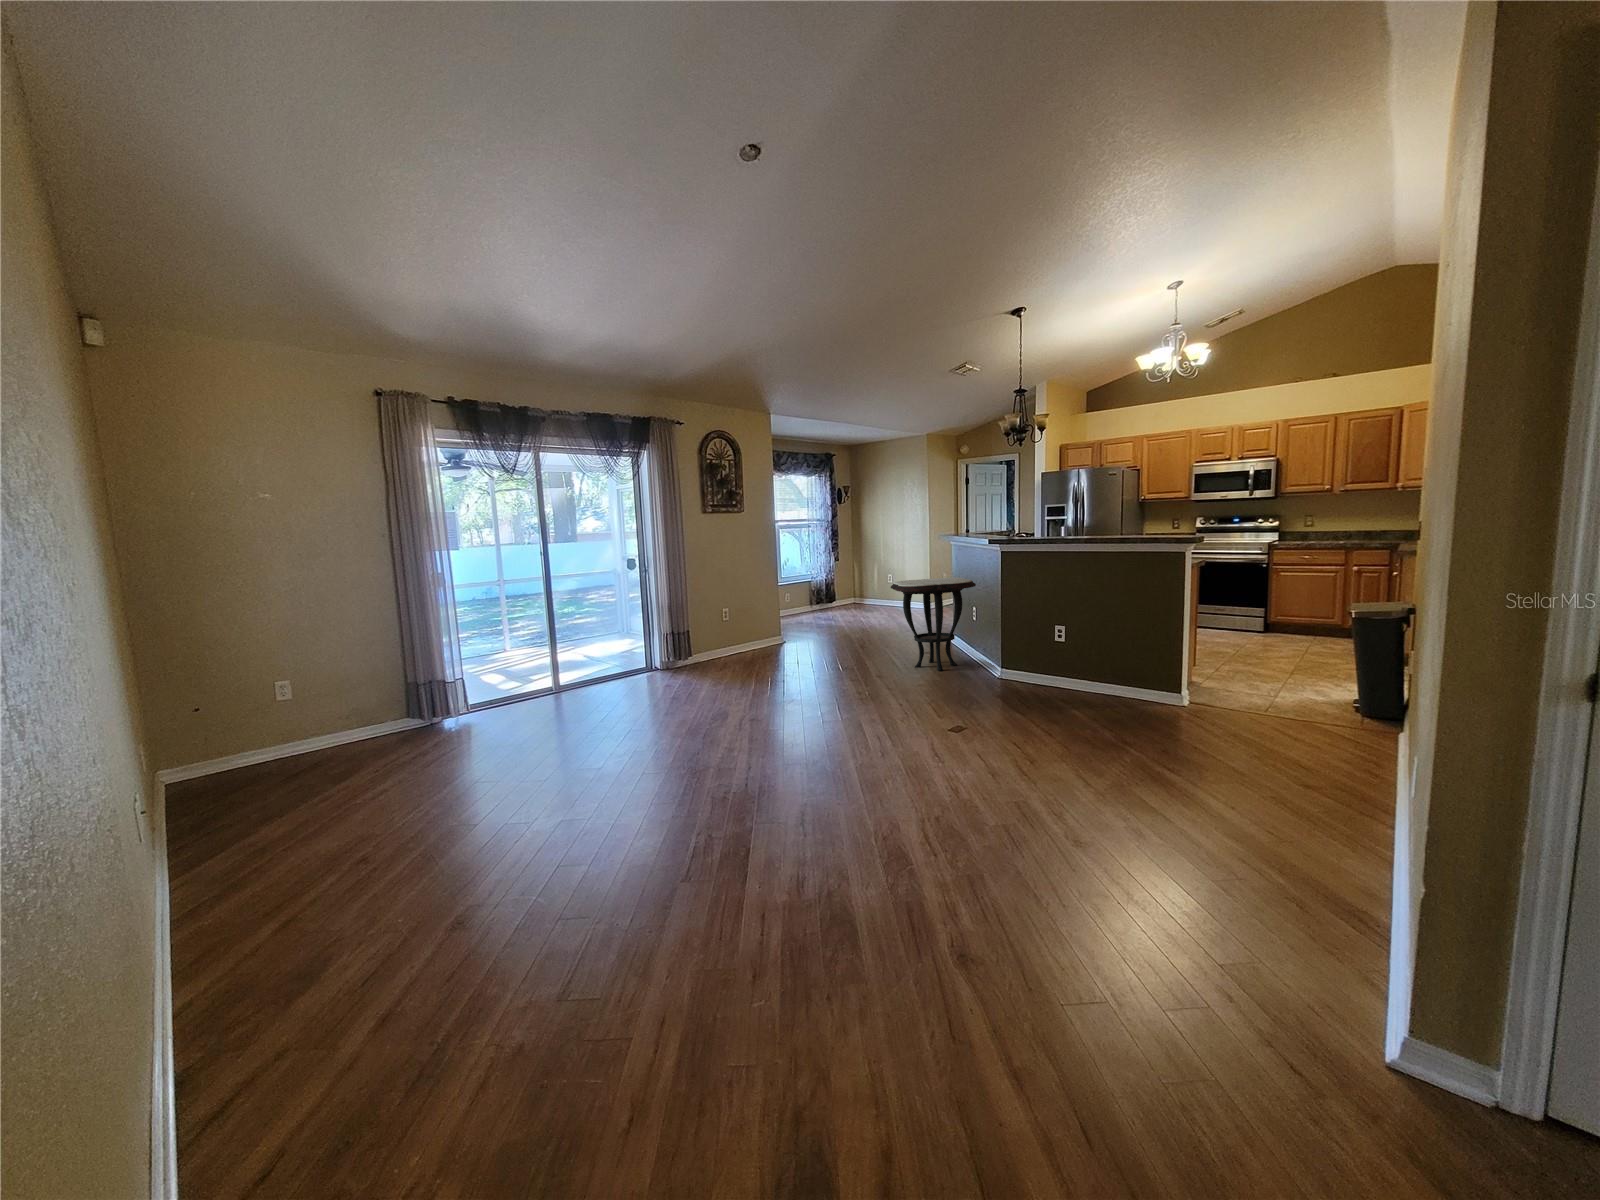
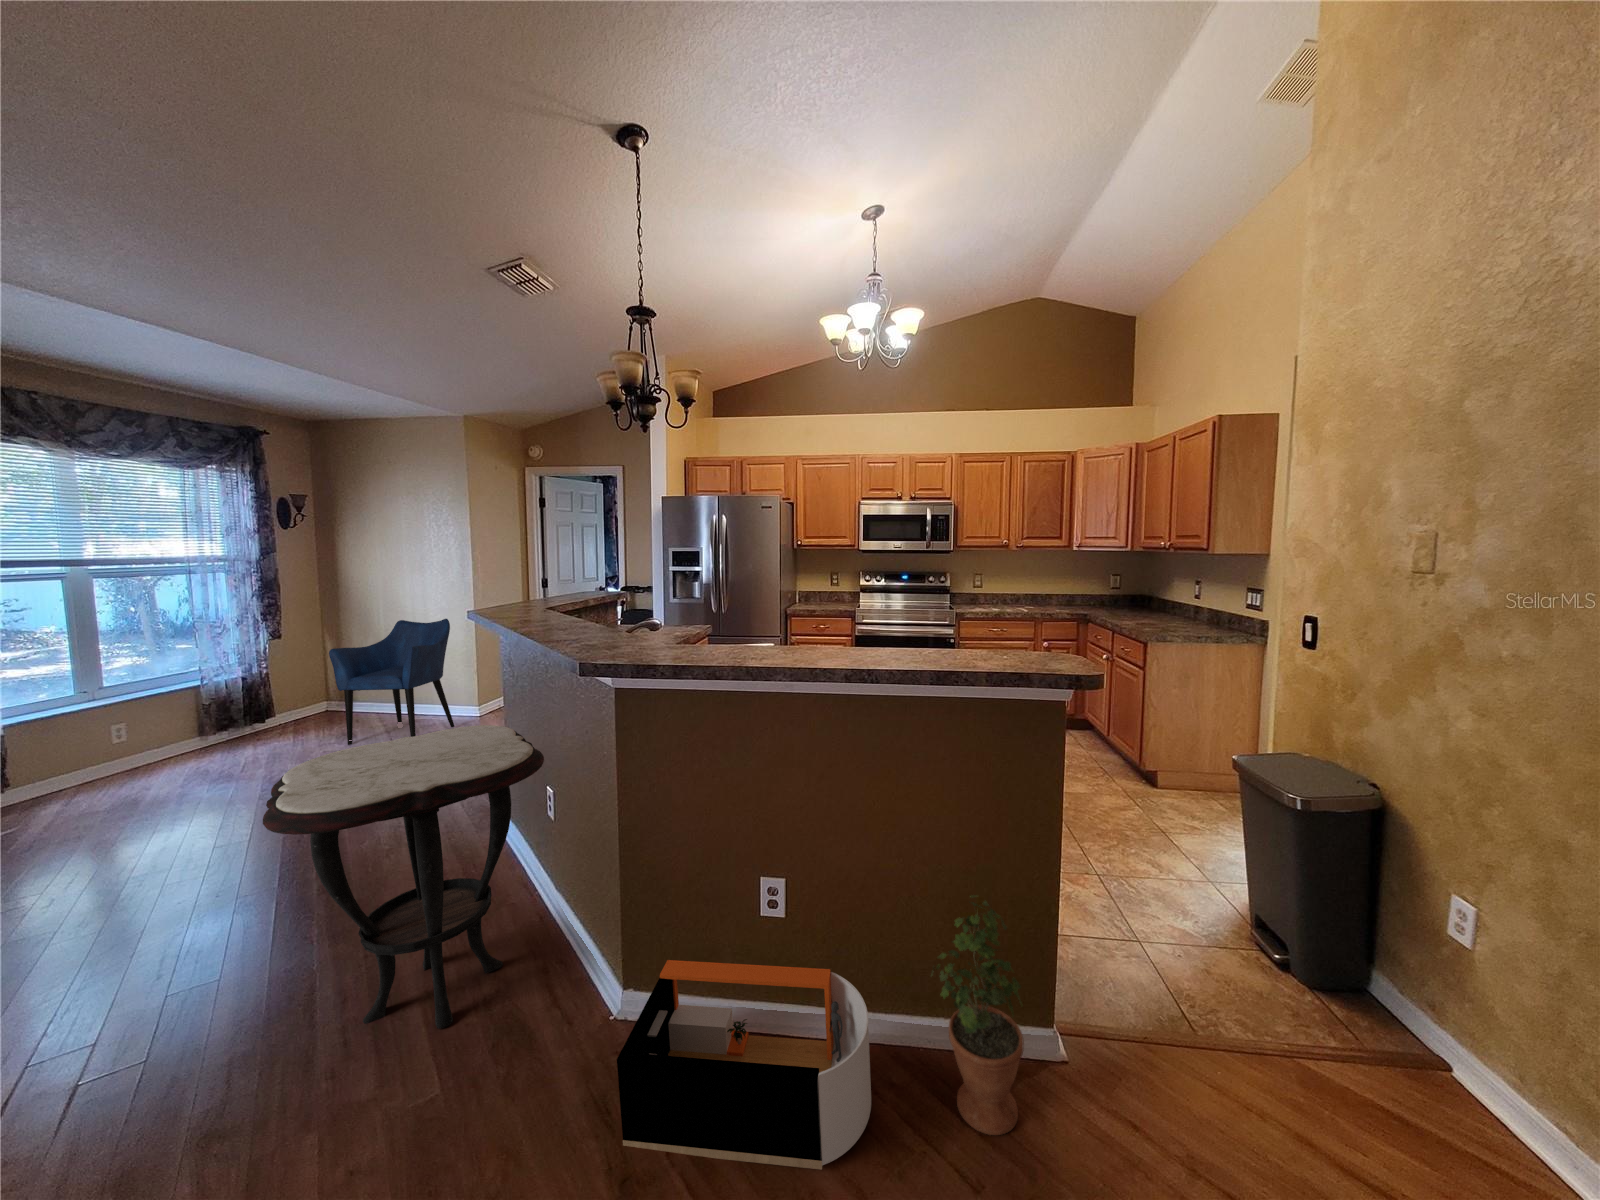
armchair: none [862,551,916,616] -> present [329,619,454,745]
potted plant: none [1114,629,1152,708] -> present [931,895,1024,1135]
storage bin: none [999,654,1090,701] -> present [617,960,871,1170]

